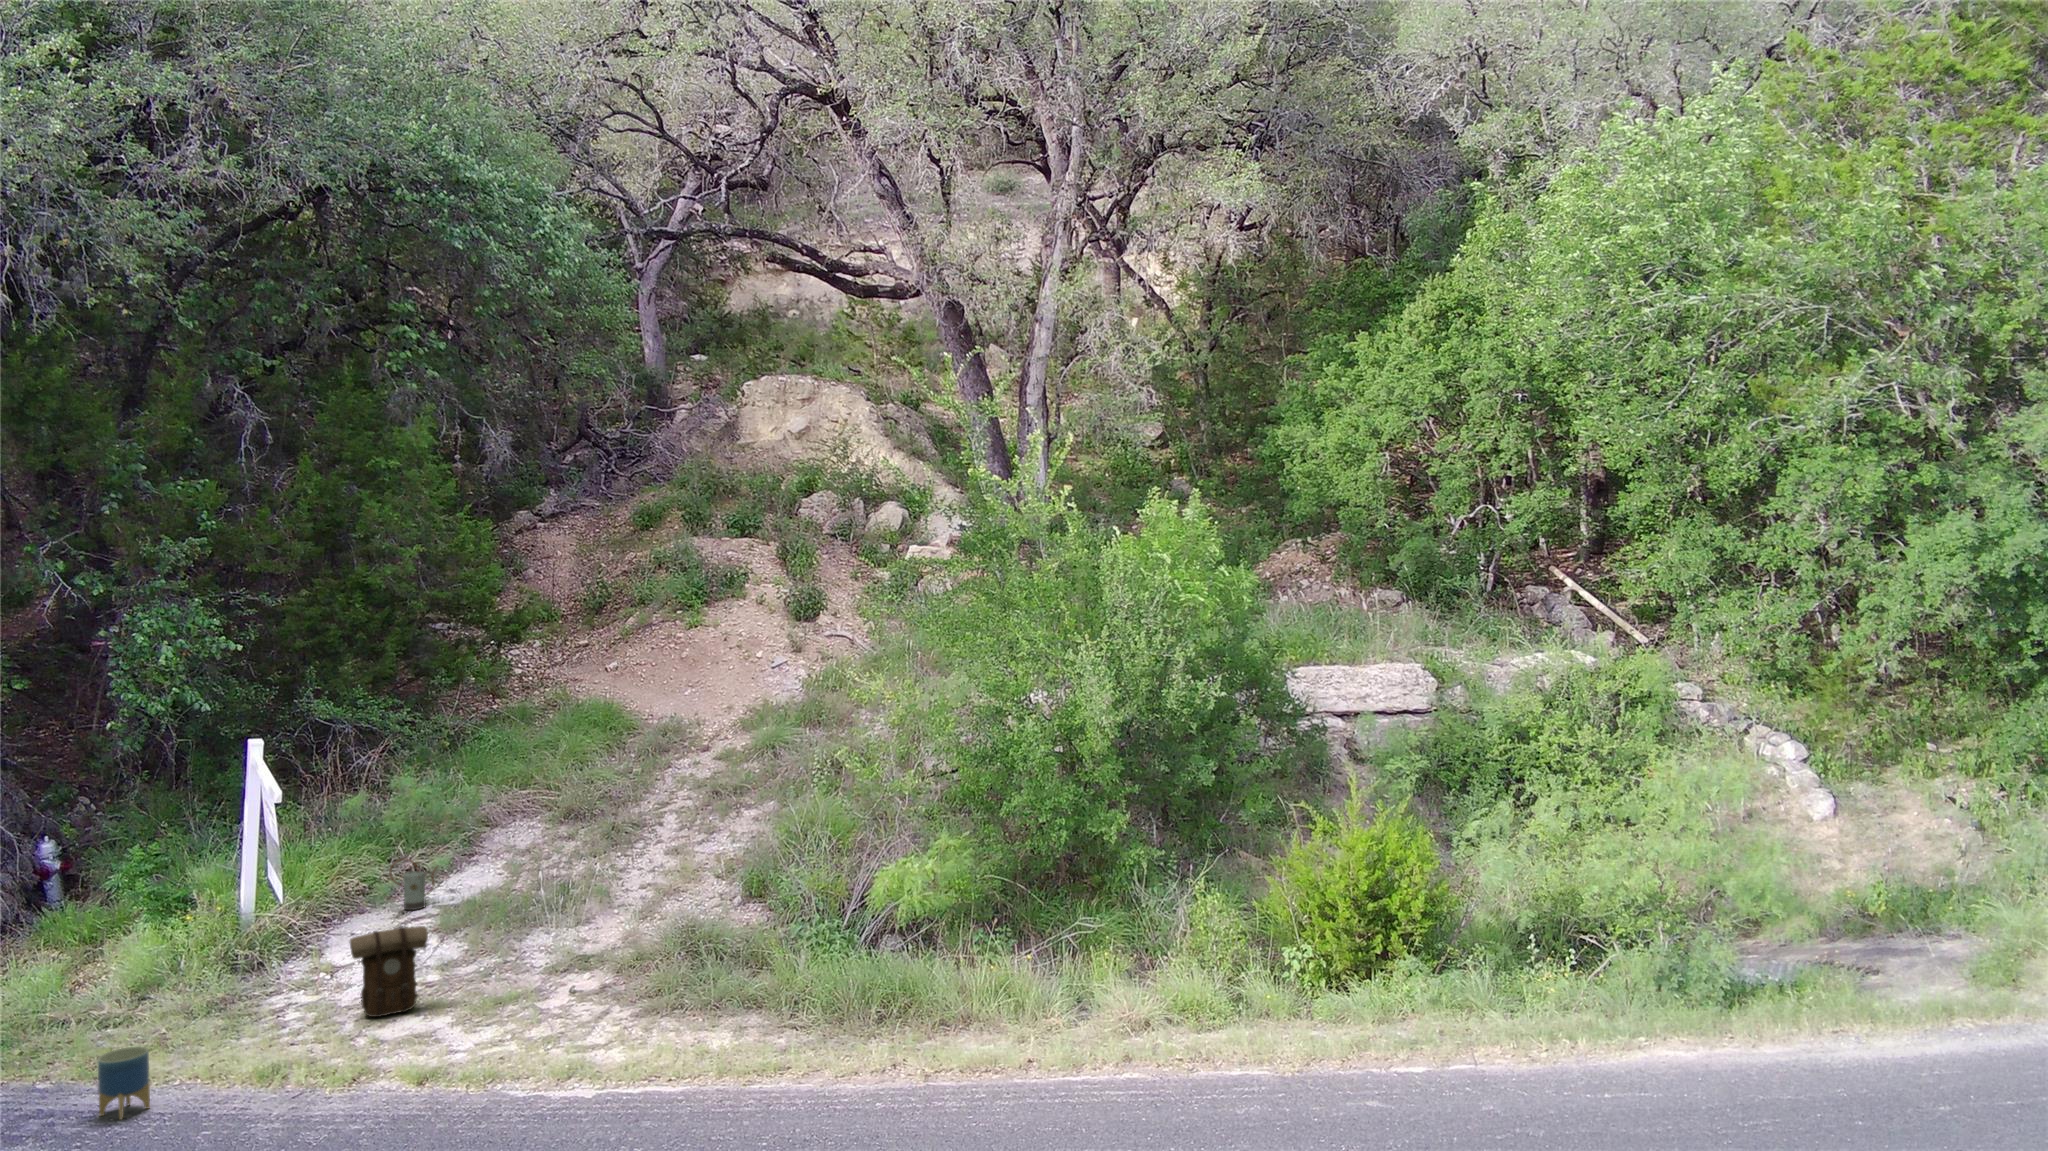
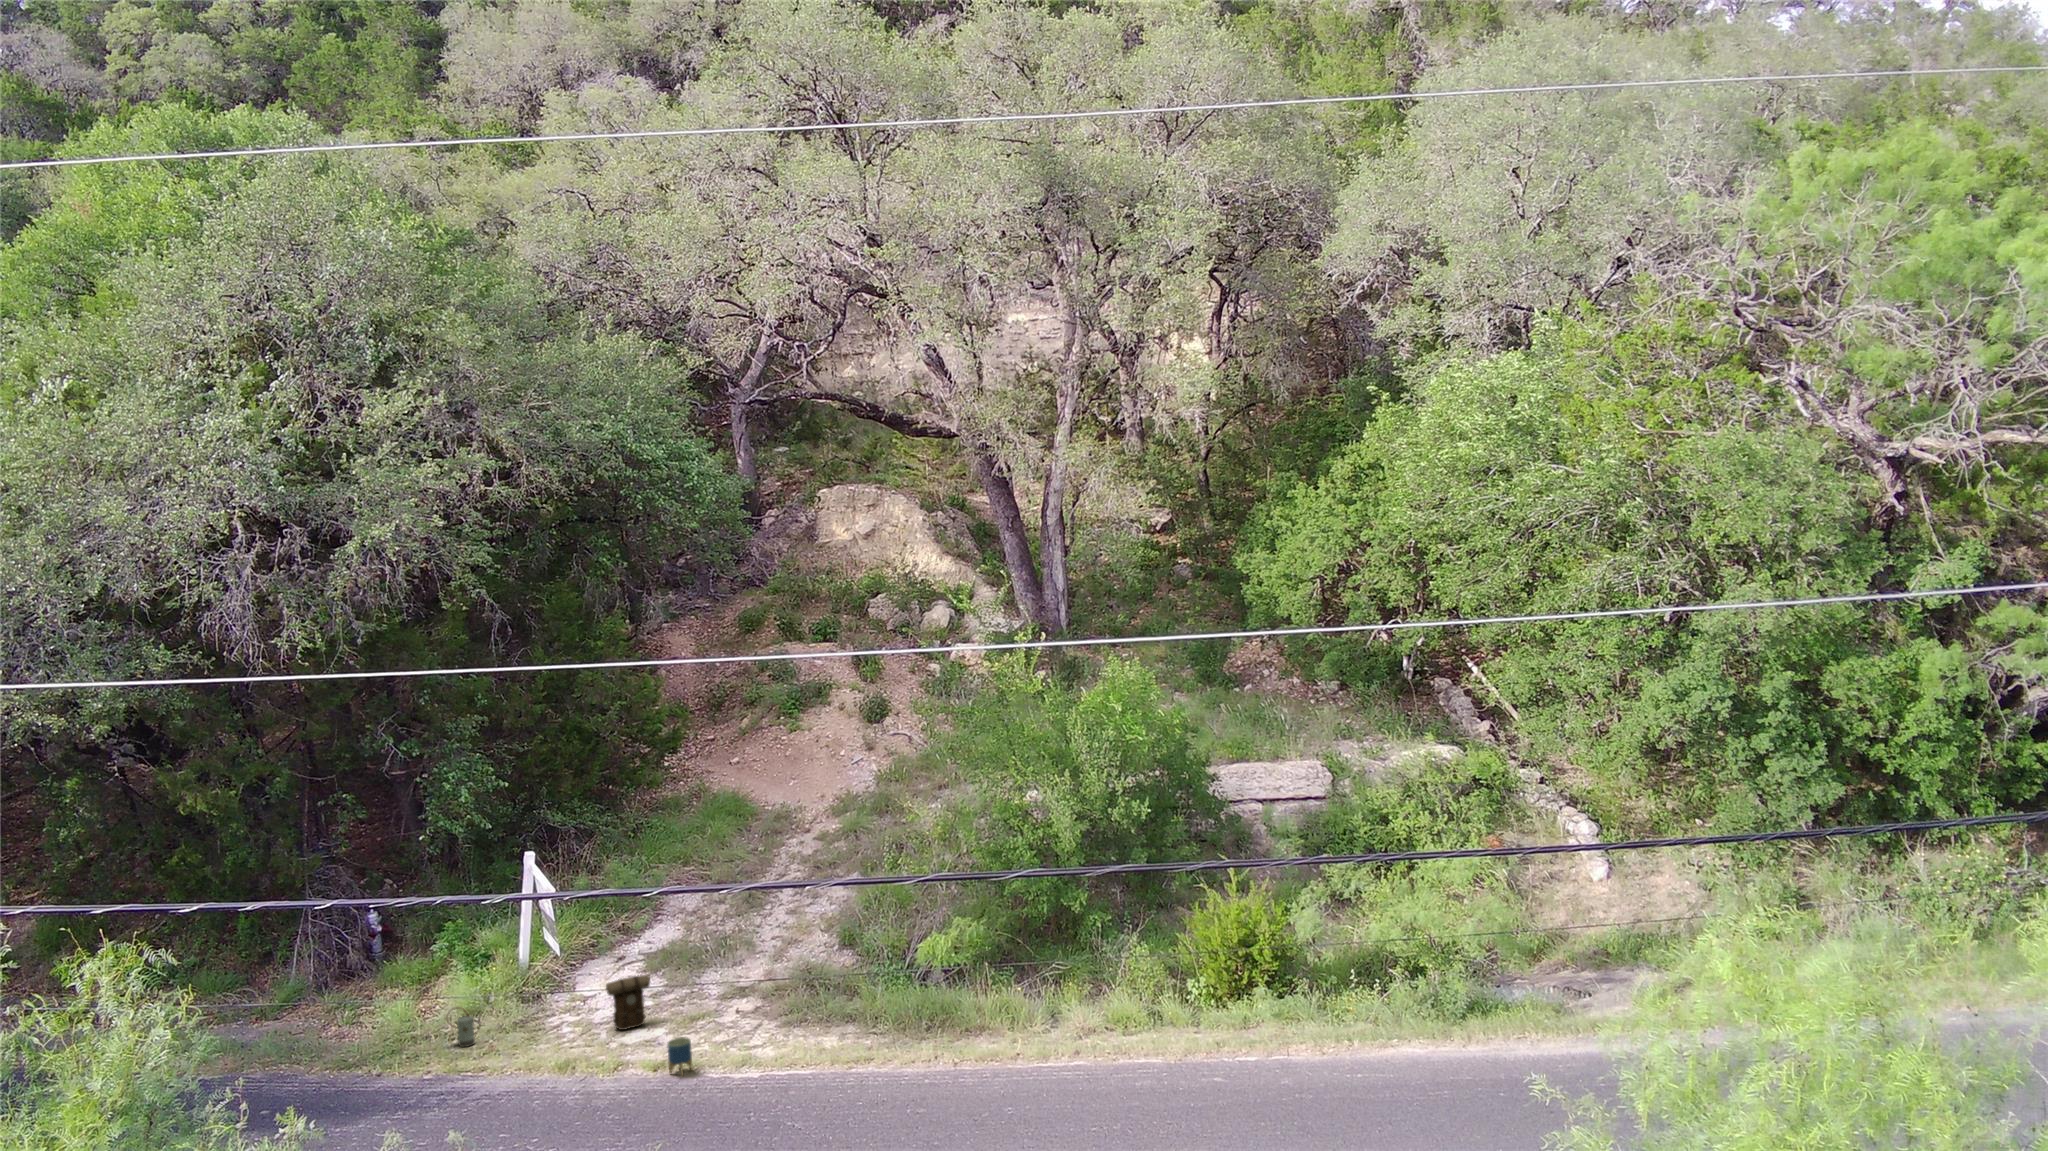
watering can: present [389,858,437,910] -> present [447,1007,481,1047]
planter: present [98,1046,150,1119] -> present [667,1037,692,1075]

